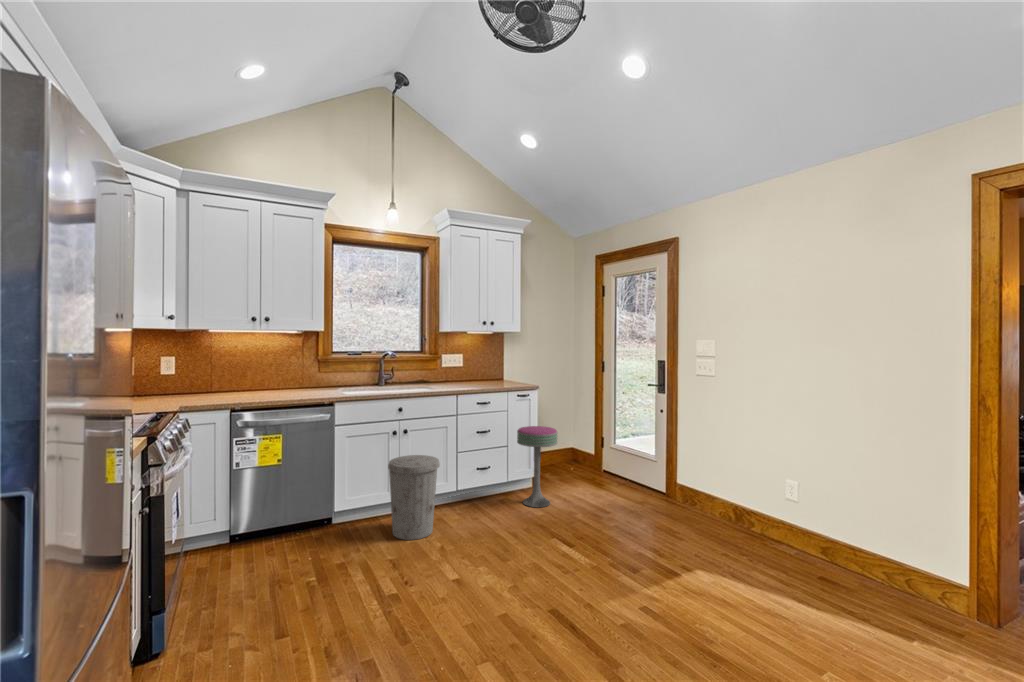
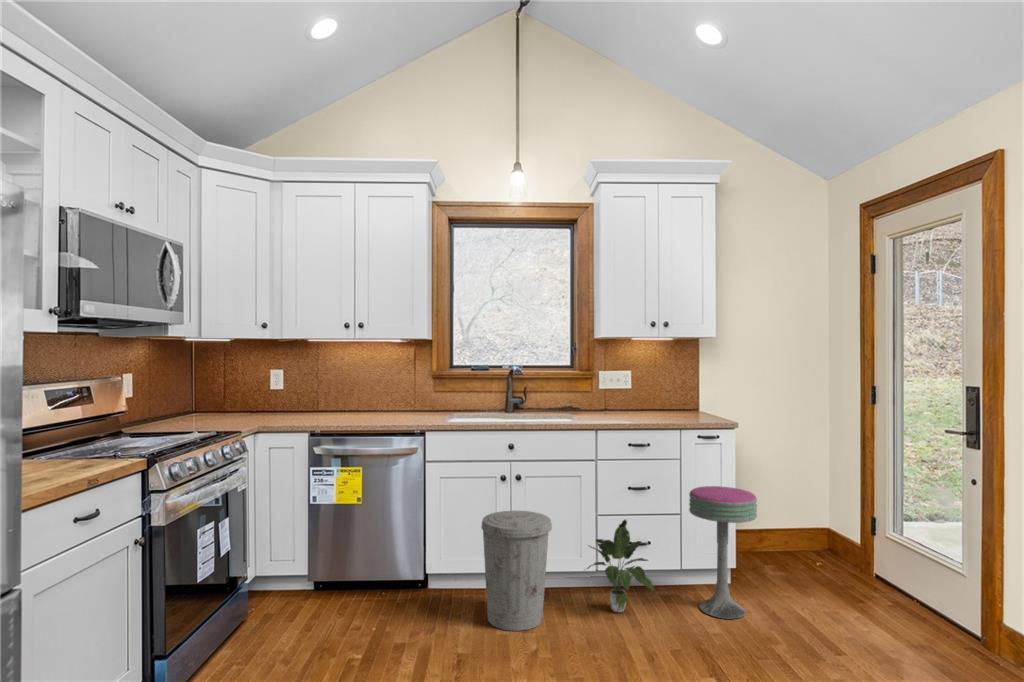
potted plant: none [455,453,501,515] -> present [588,520,654,612]

